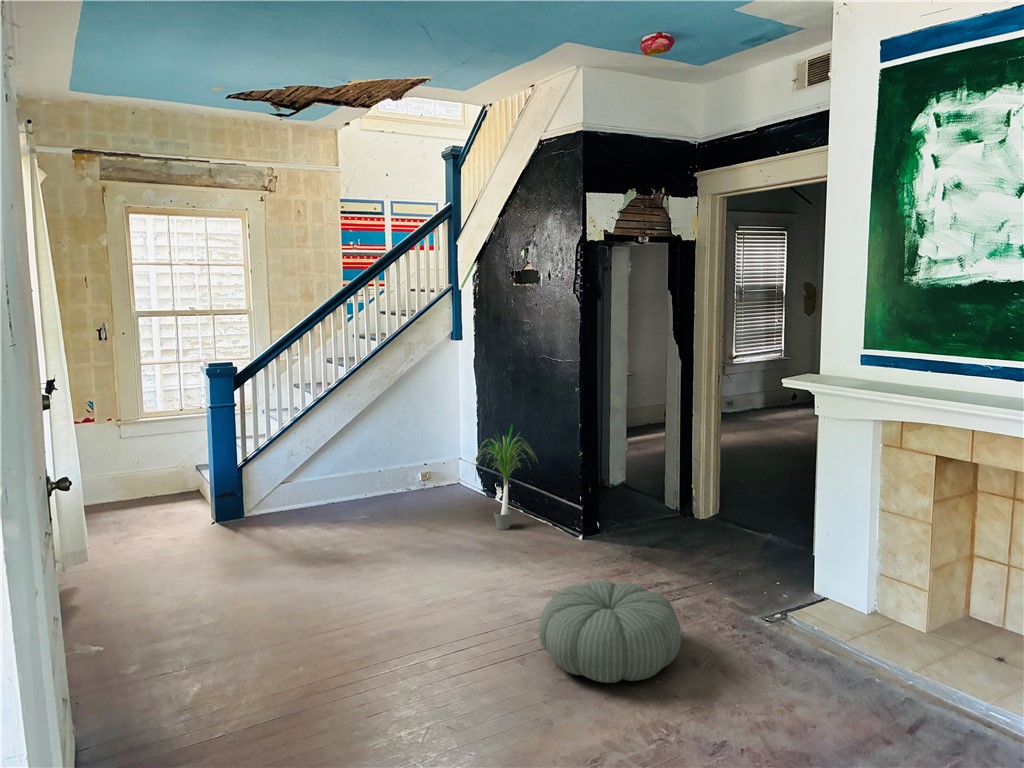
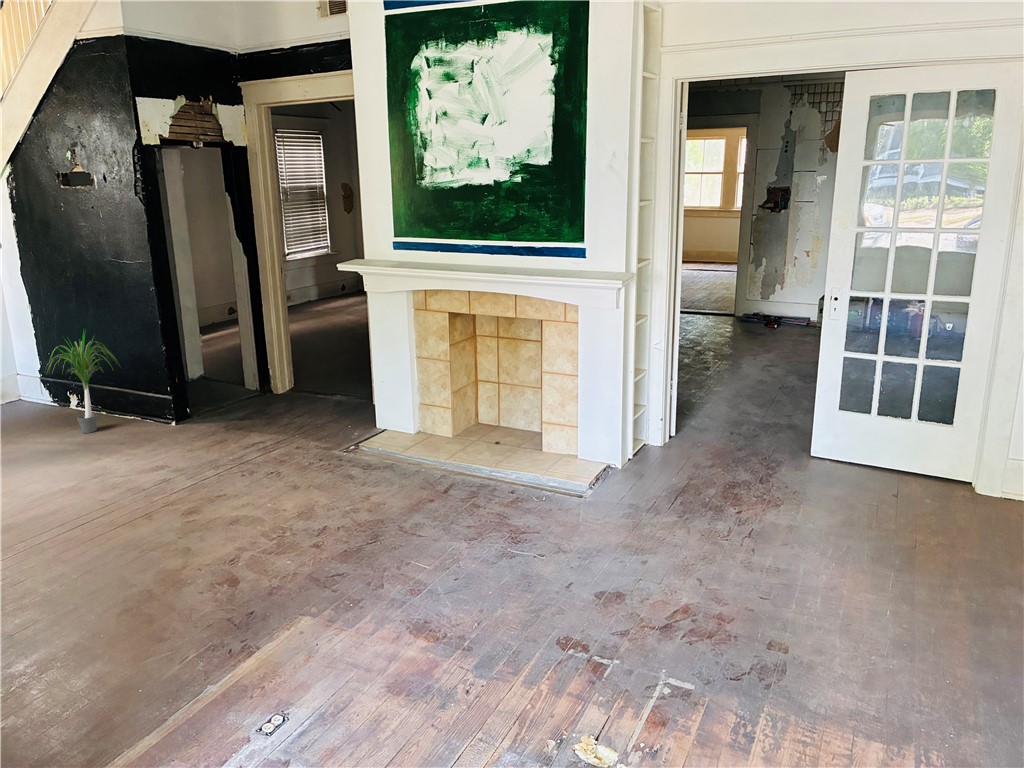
pouf: present [539,580,681,683] -> none [161,441,285,516]

